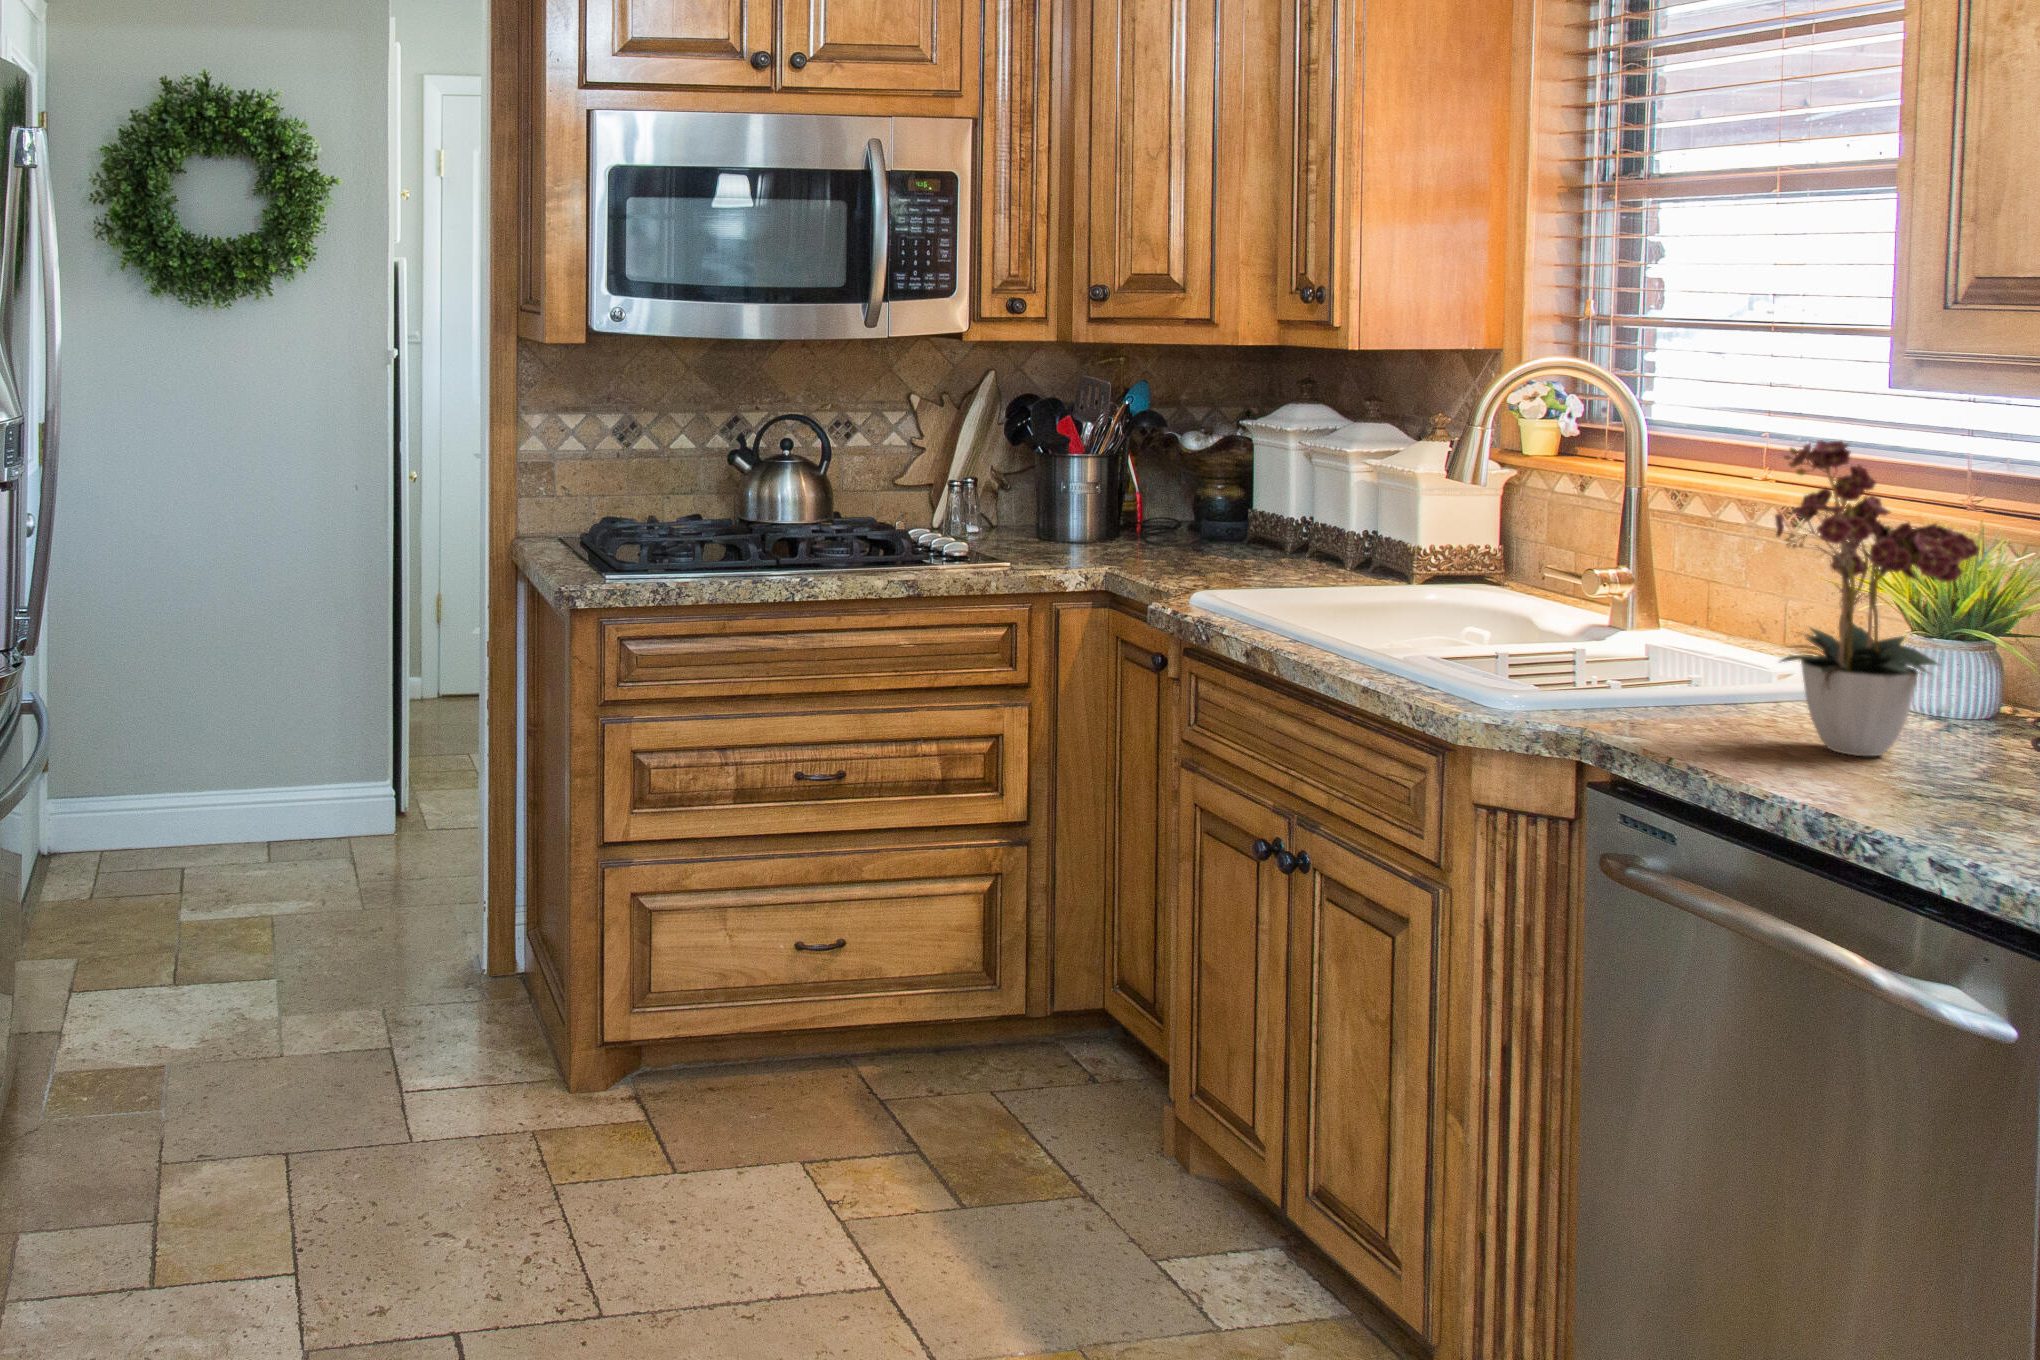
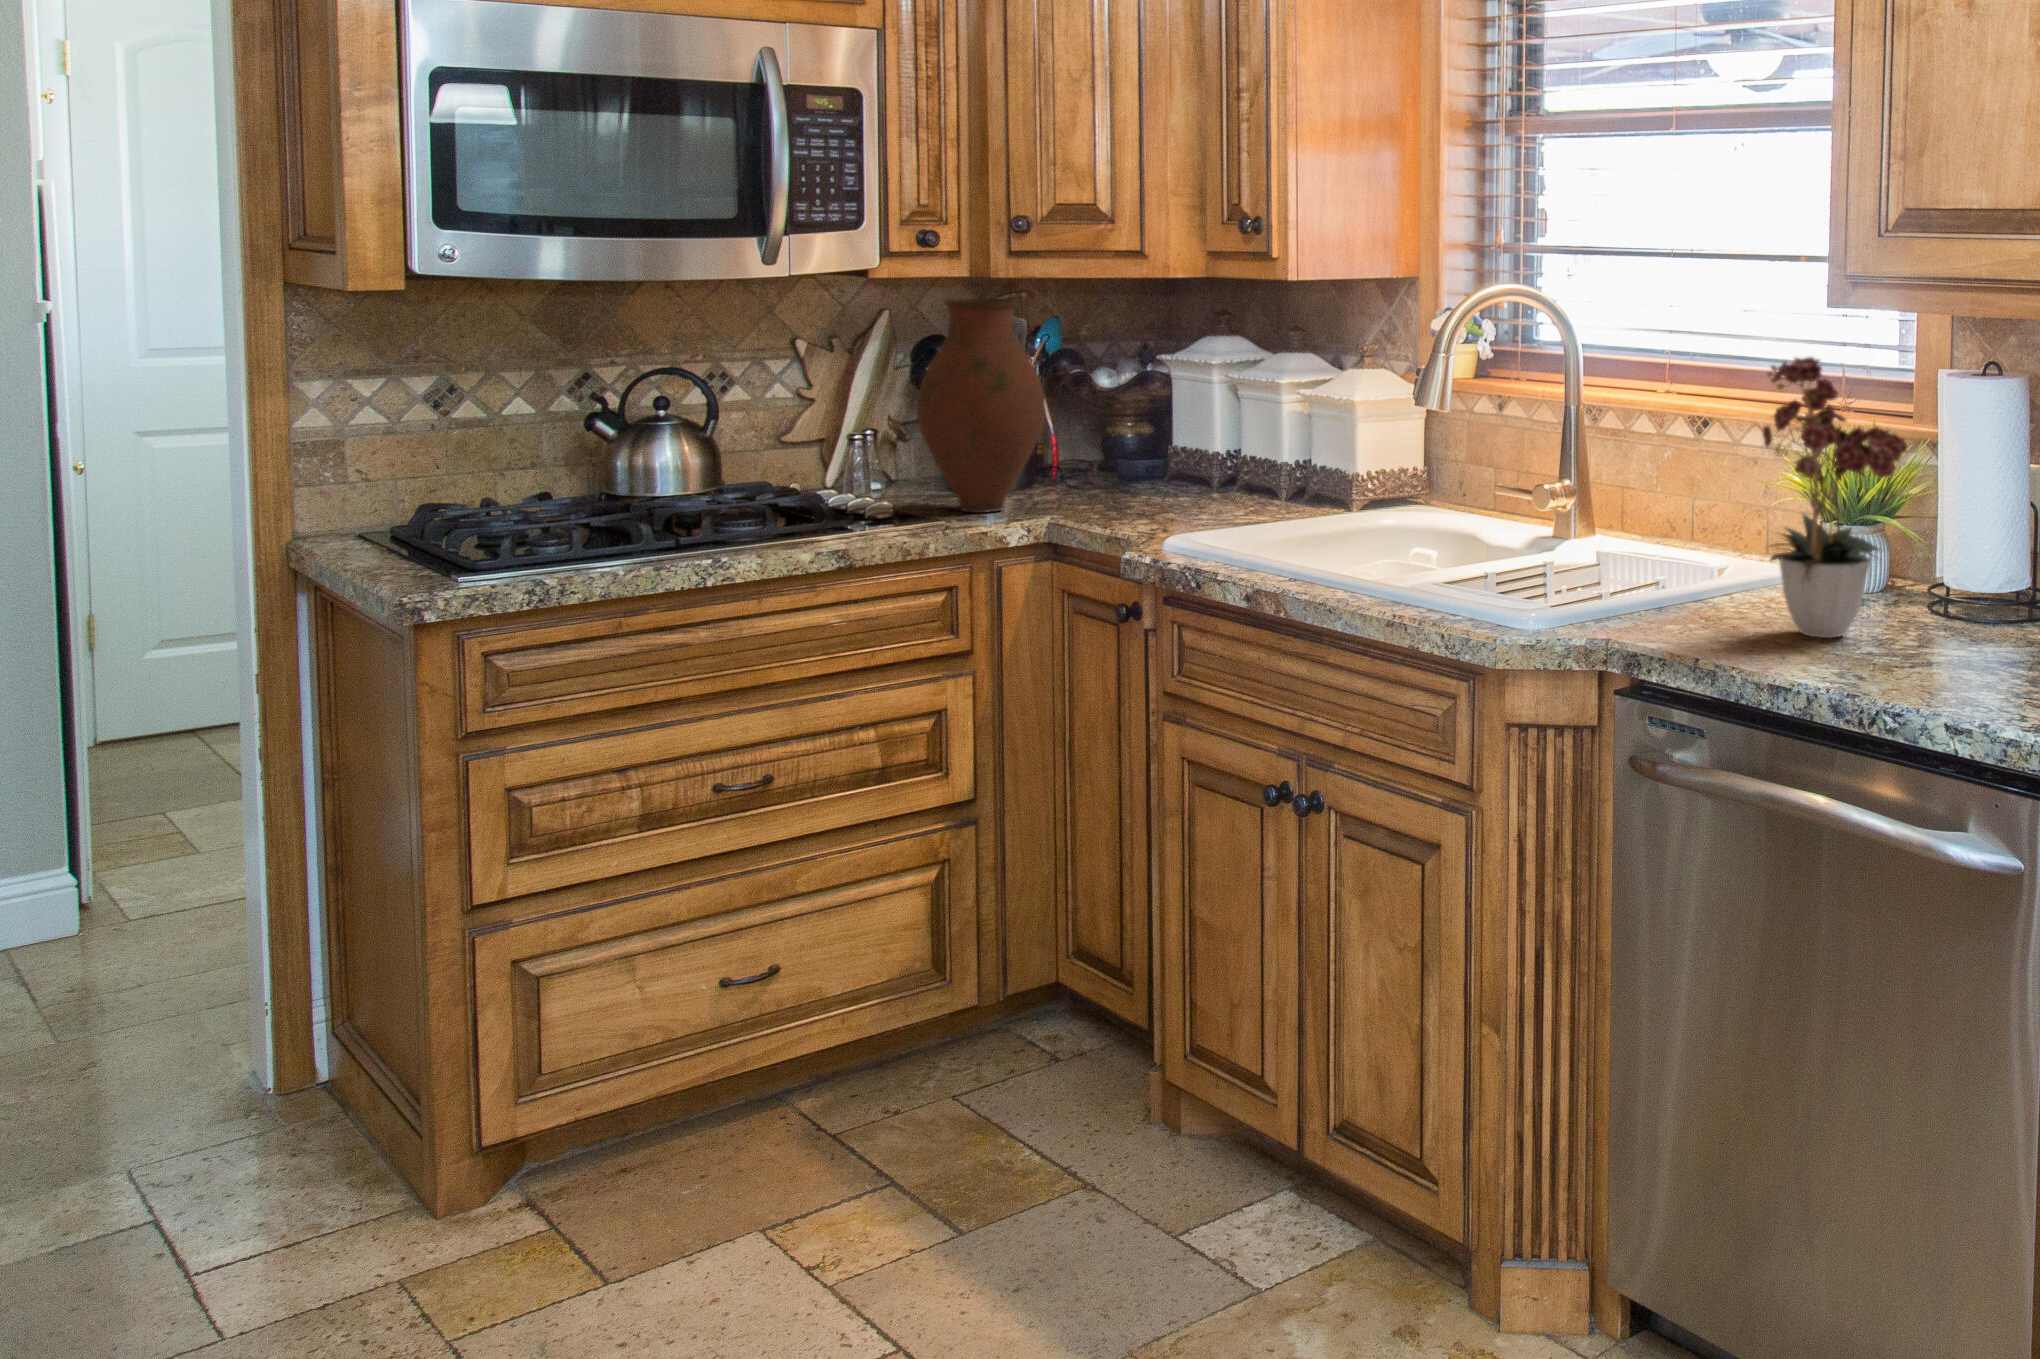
vase: none [993,360,1110,558] -> present [917,299,1046,513]

